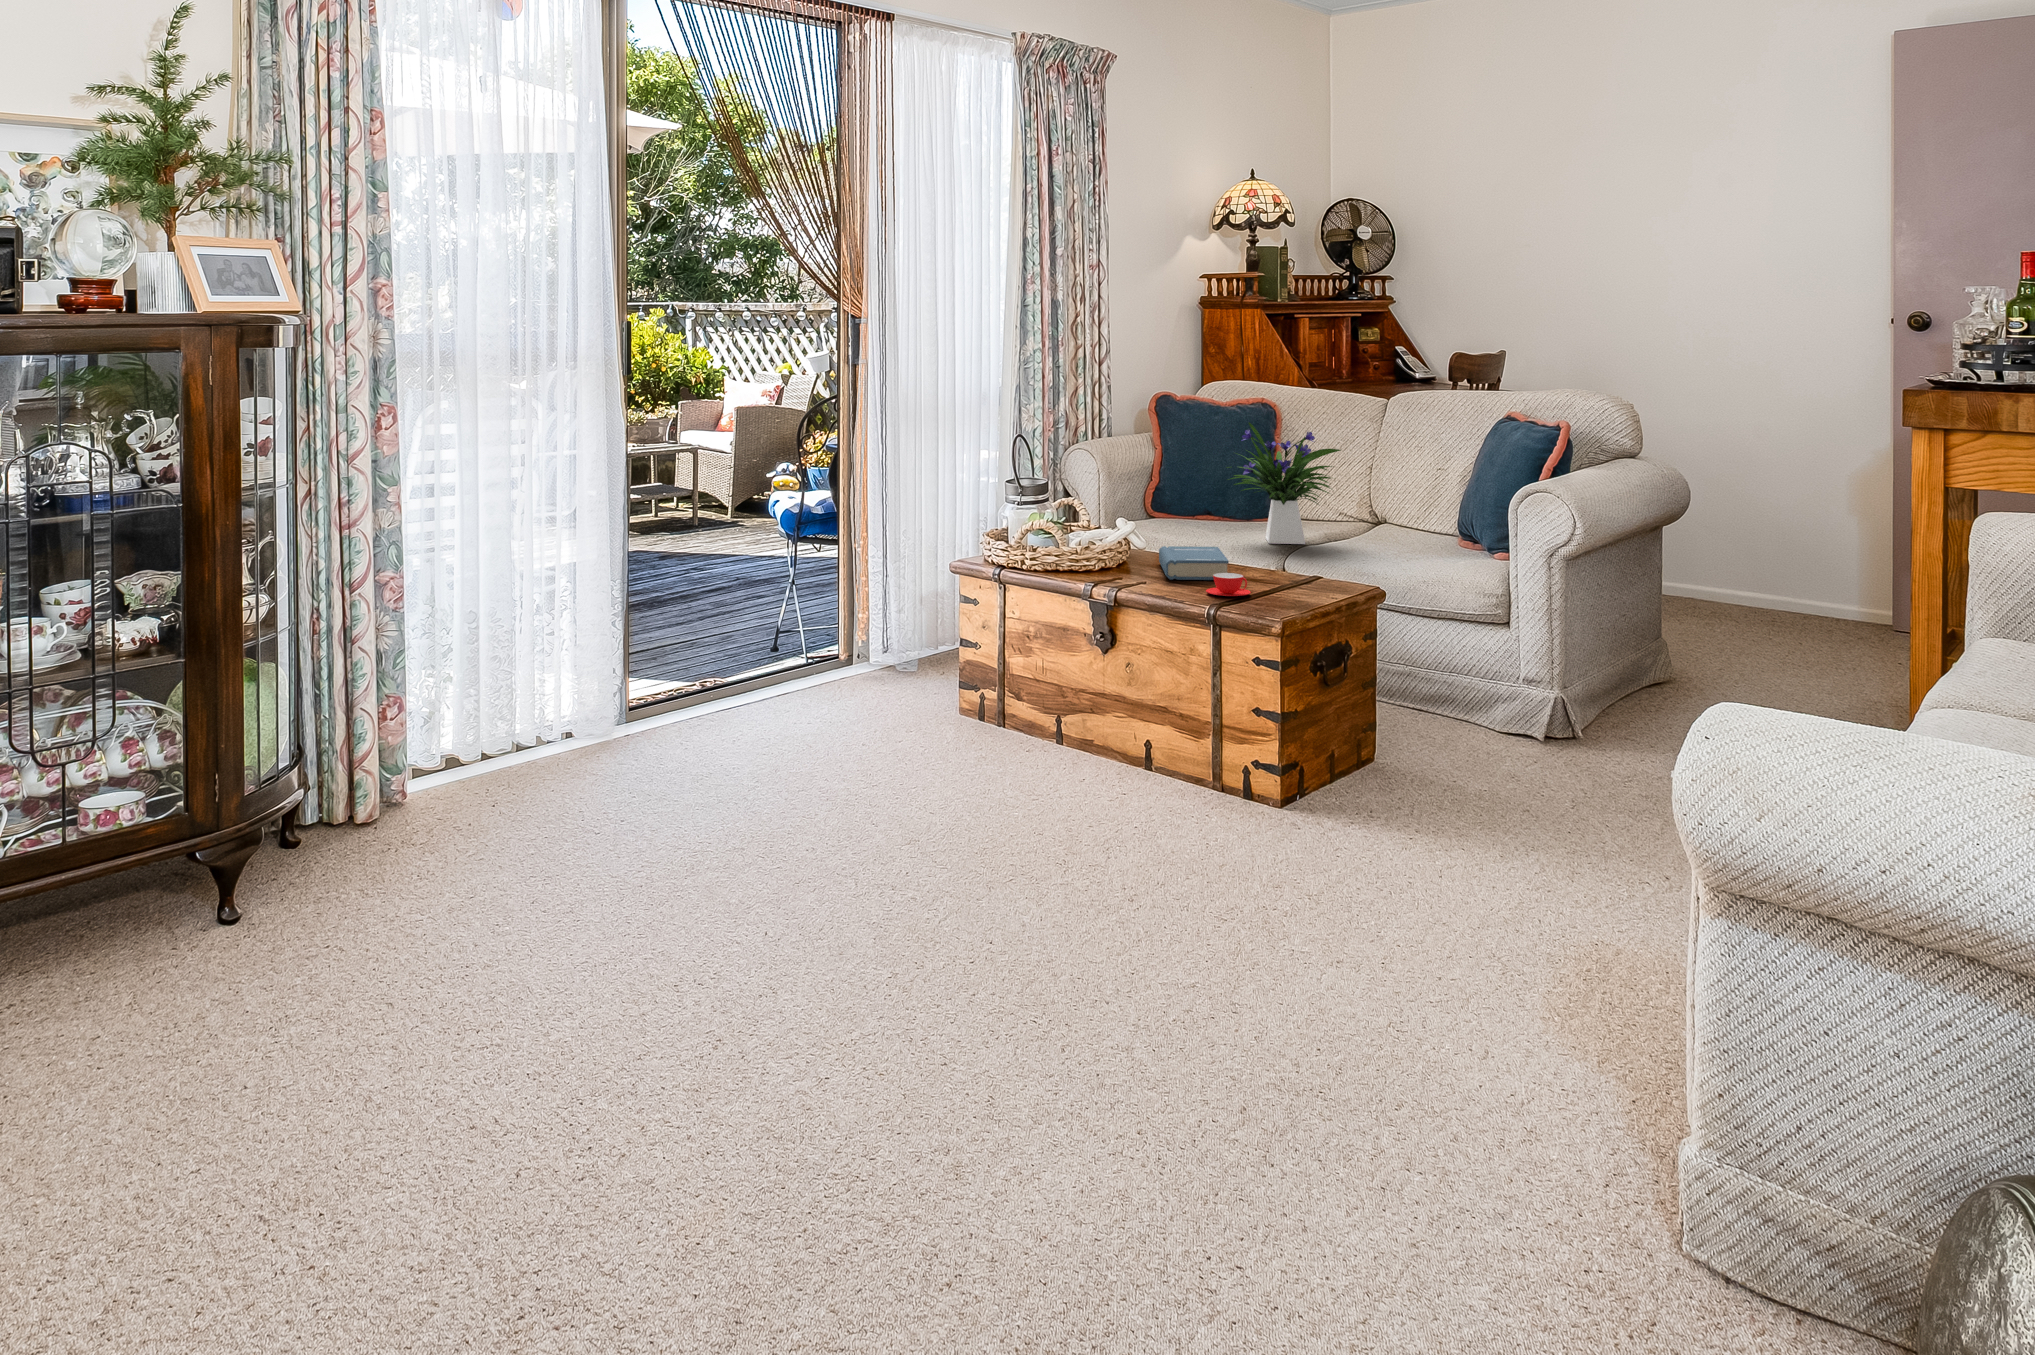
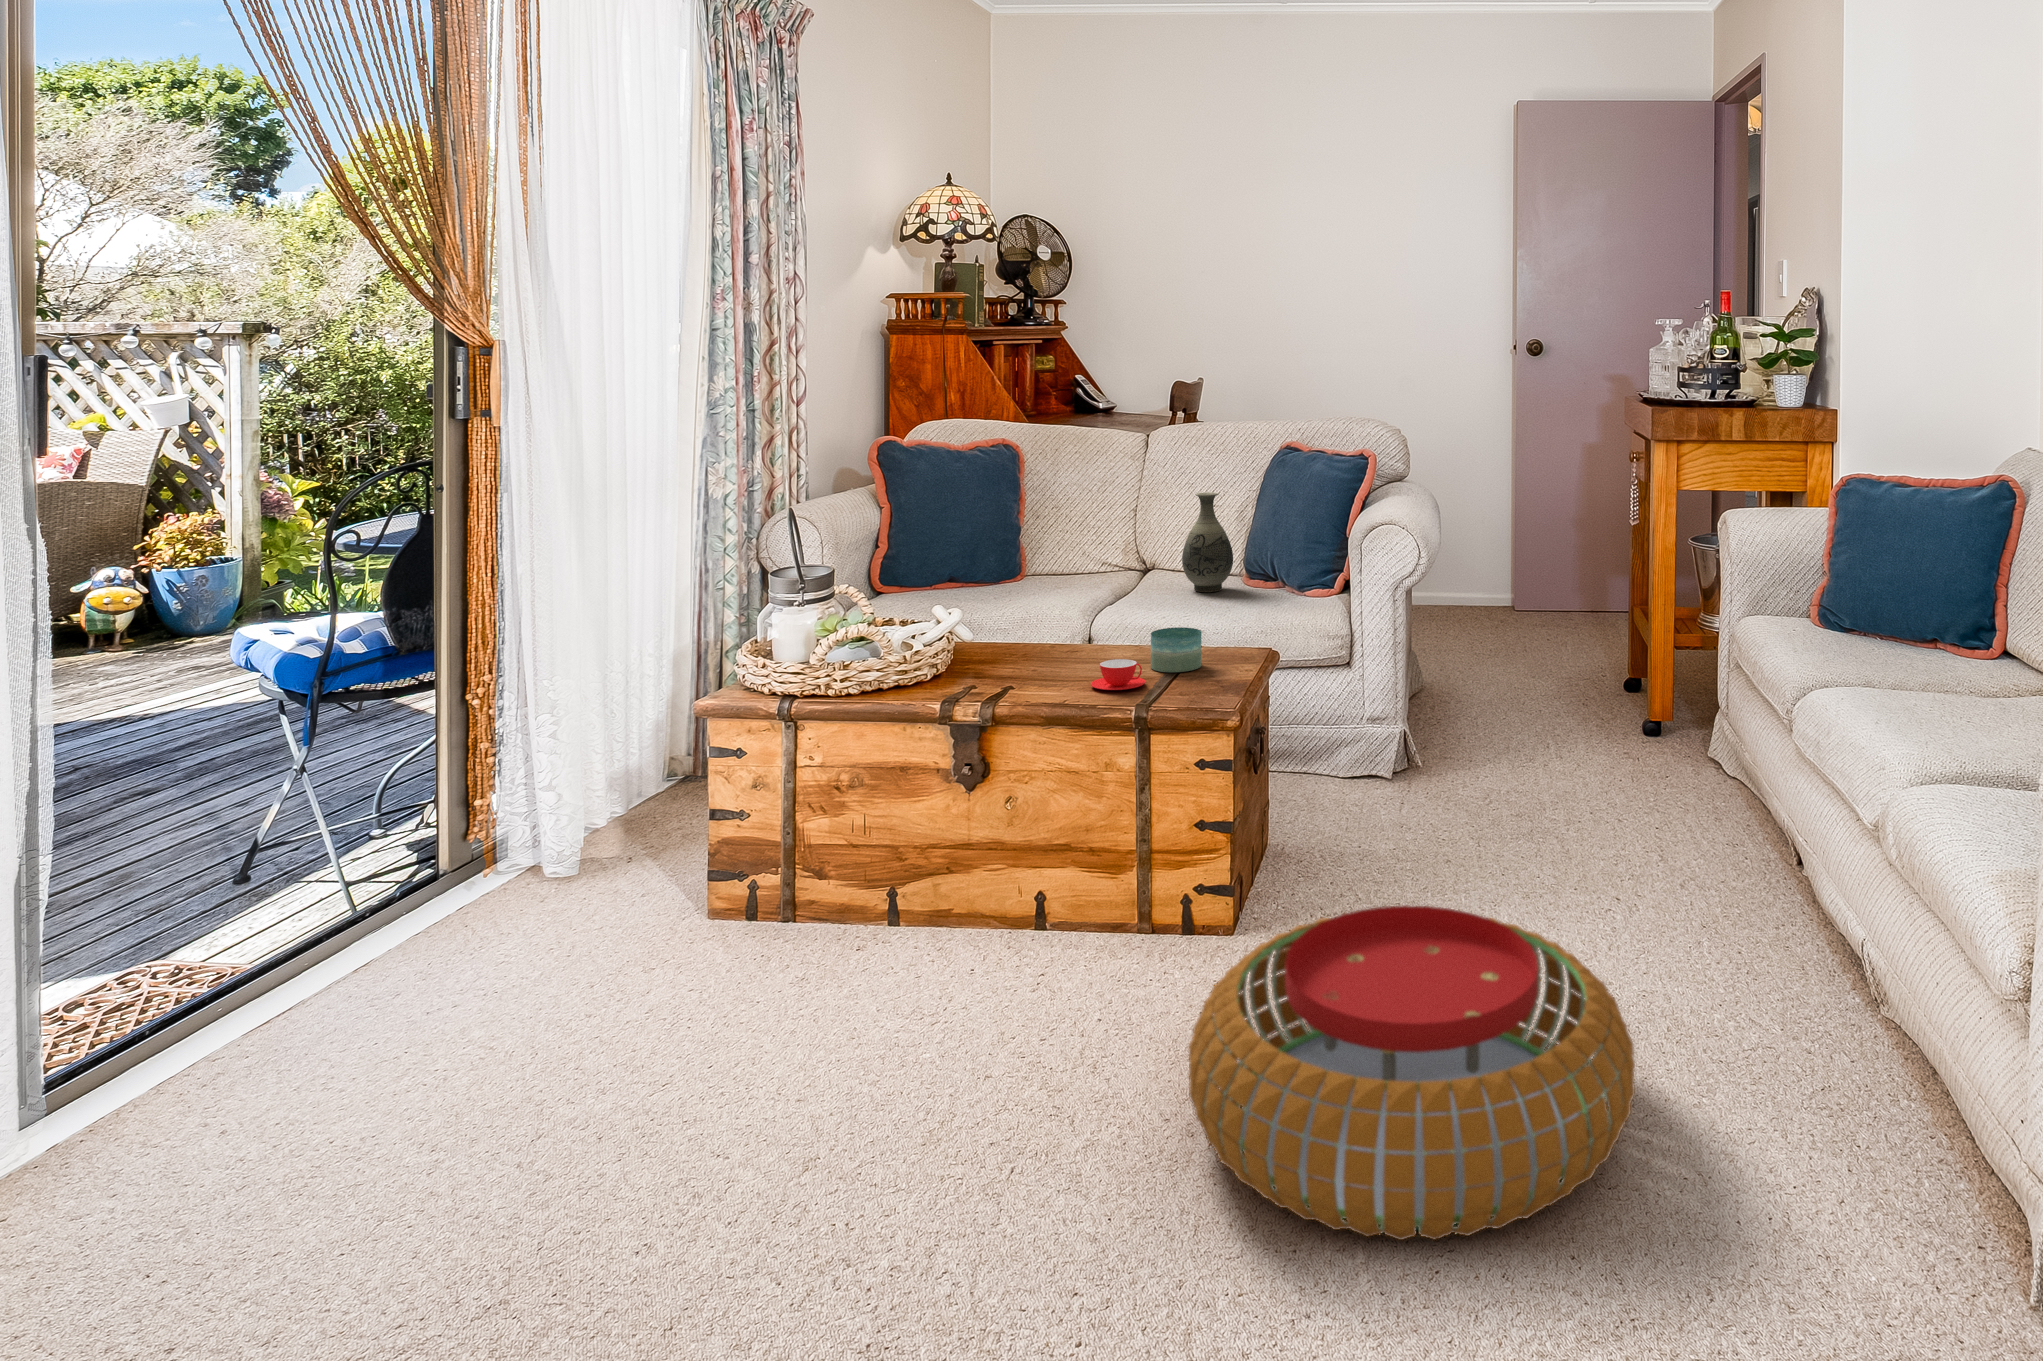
flower arrangement: present [1227,422,1341,544] -> none [1010,470,1142,610]
vase: none [1387,452,1437,544] -> present [1182,492,1233,592]
hardback book: present [1159,546,1229,580] -> none [982,625,1094,677]
candle: none [1271,556,1316,593] -> present [1151,627,1201,672]
pouf: none [1114,774,1484,1005] -> present [1189,905,1635,1240]

